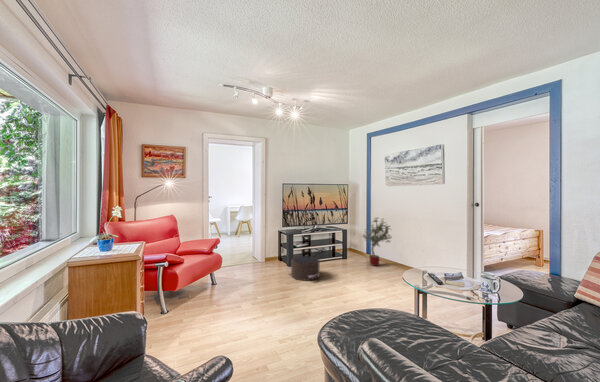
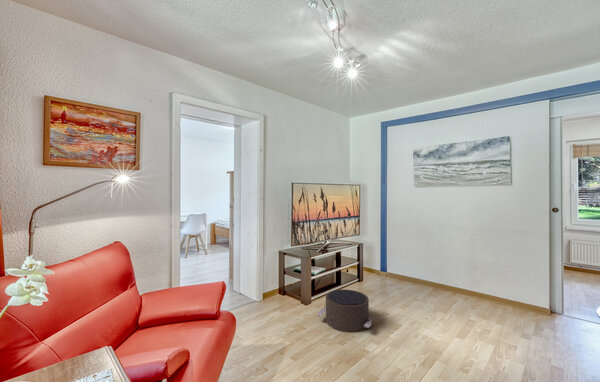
potted tree: present [363,218,391,266] -> none [385,227,434,290]

